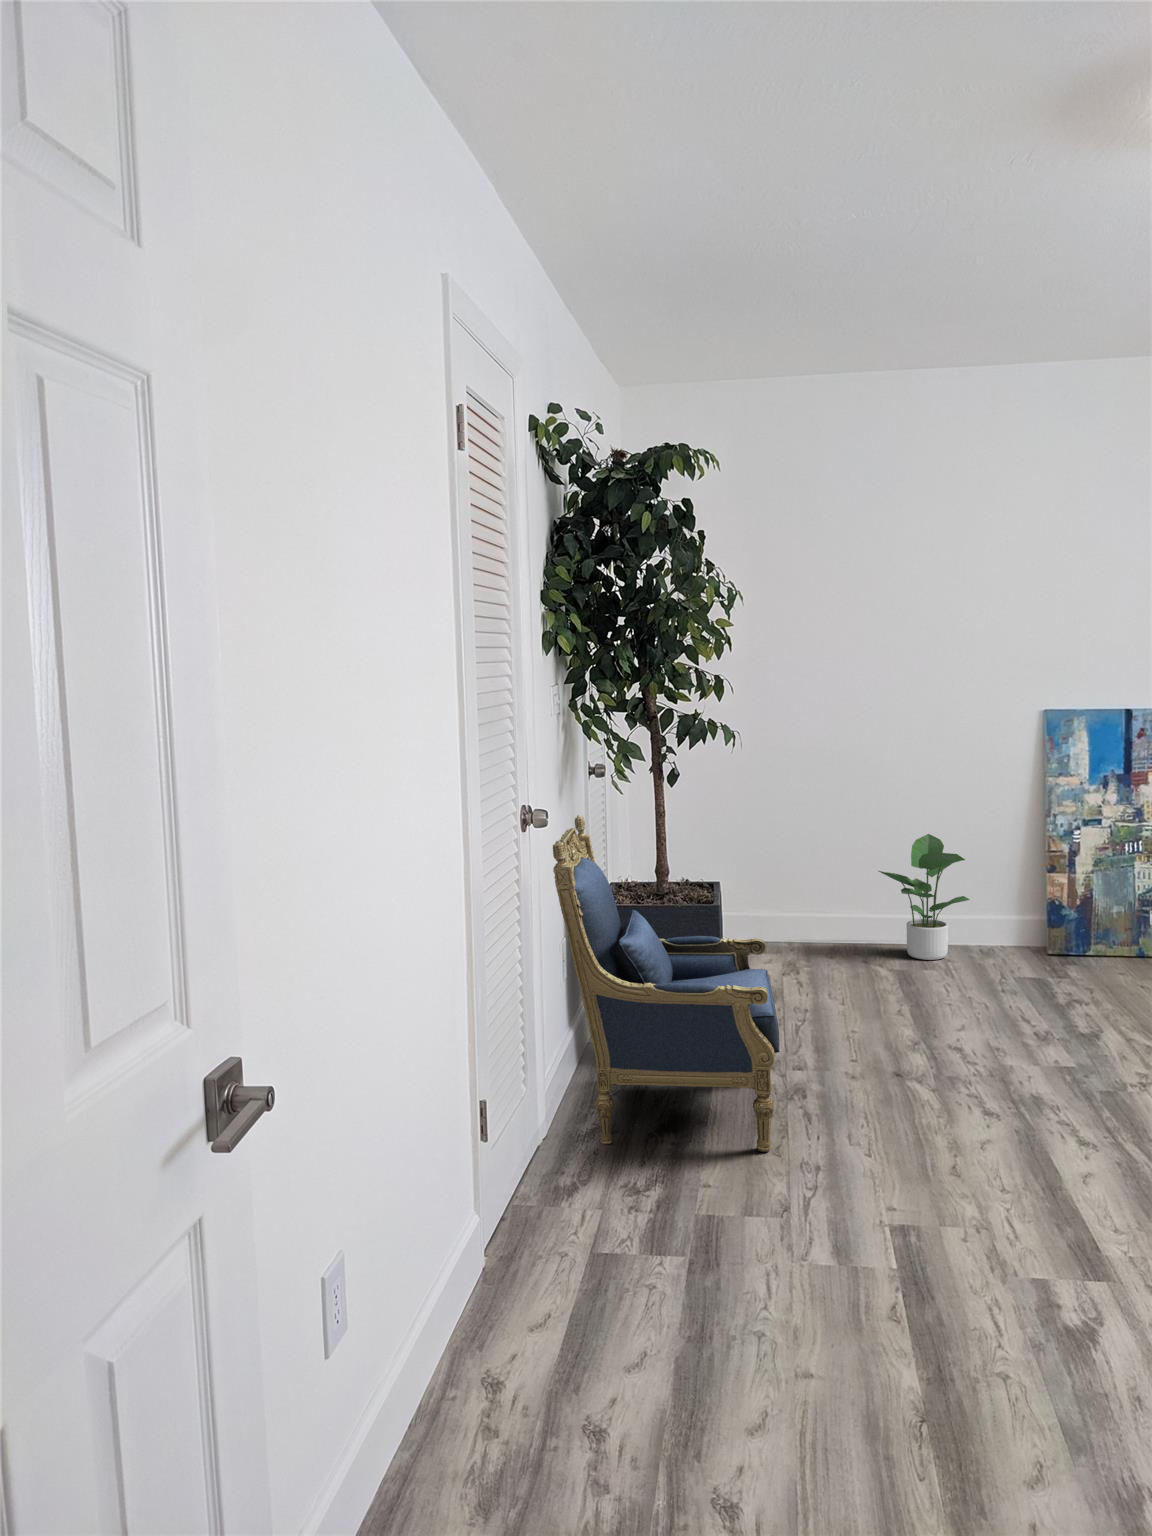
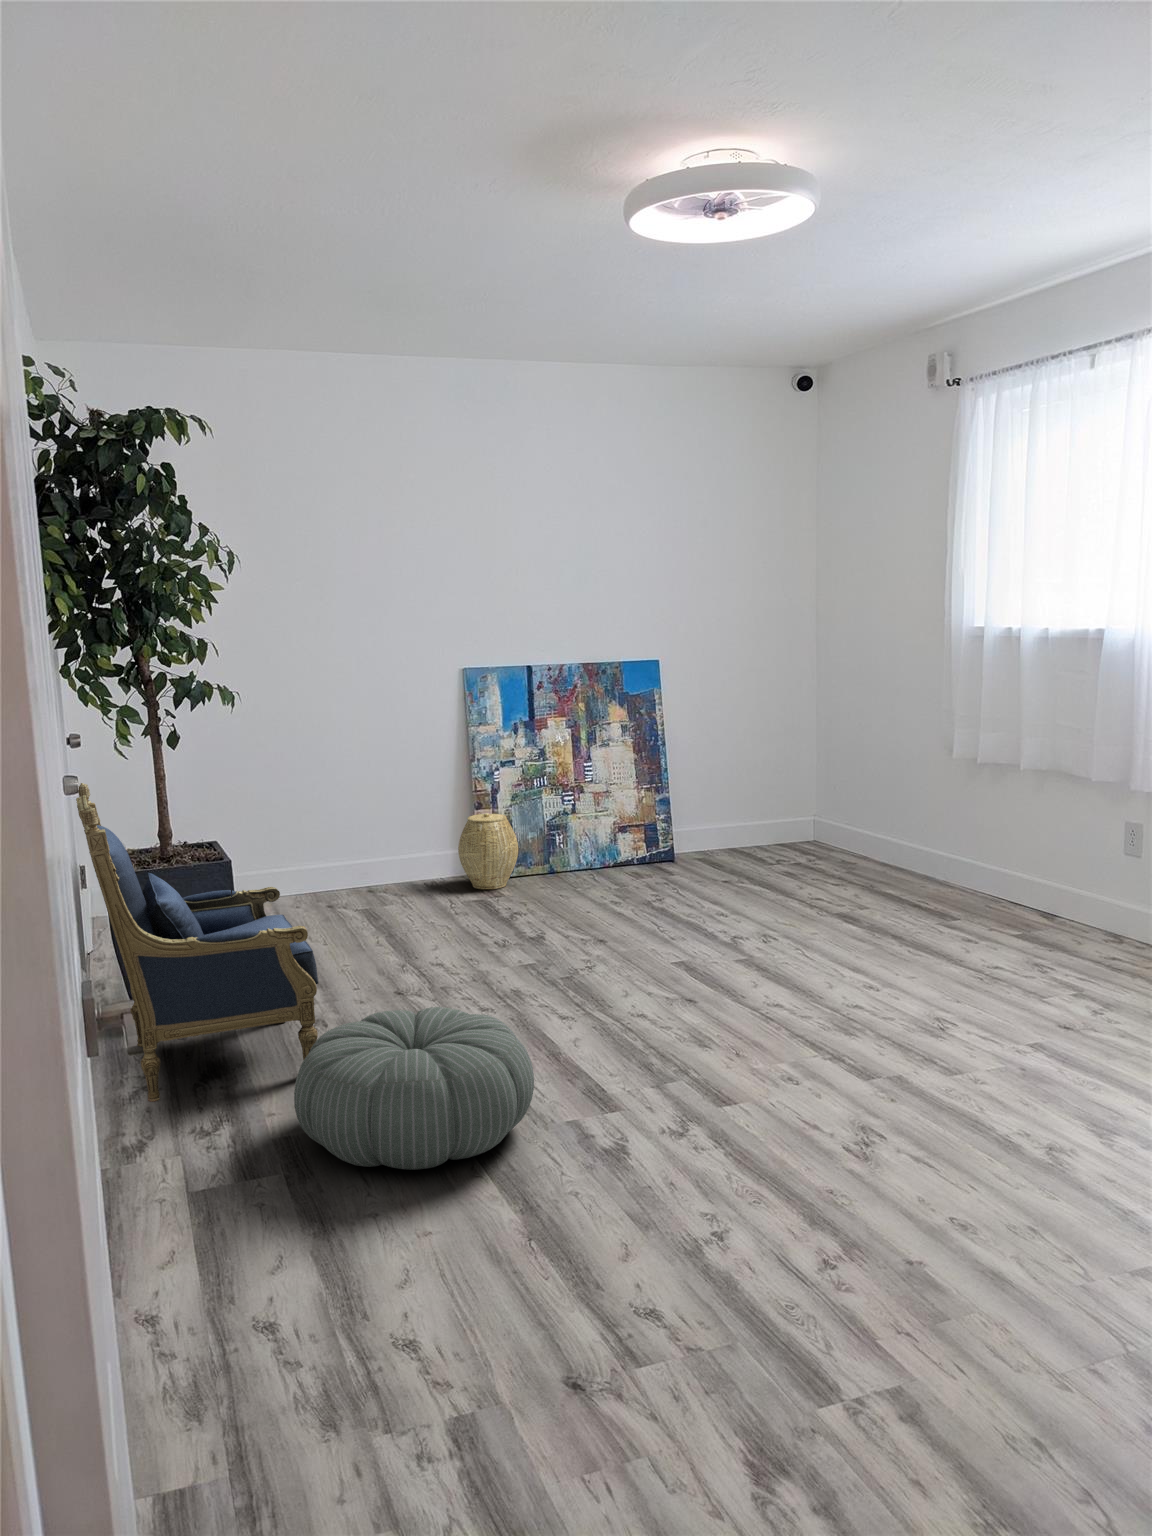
potted plant: present [879,834,970,960] -> none [333,784,417,898]
woven basket: none [1020,878,1095,967] -> present [458,813,518,889]
pouf: none [712,1098,992,1294] -> present [294,1007,534,1170]

